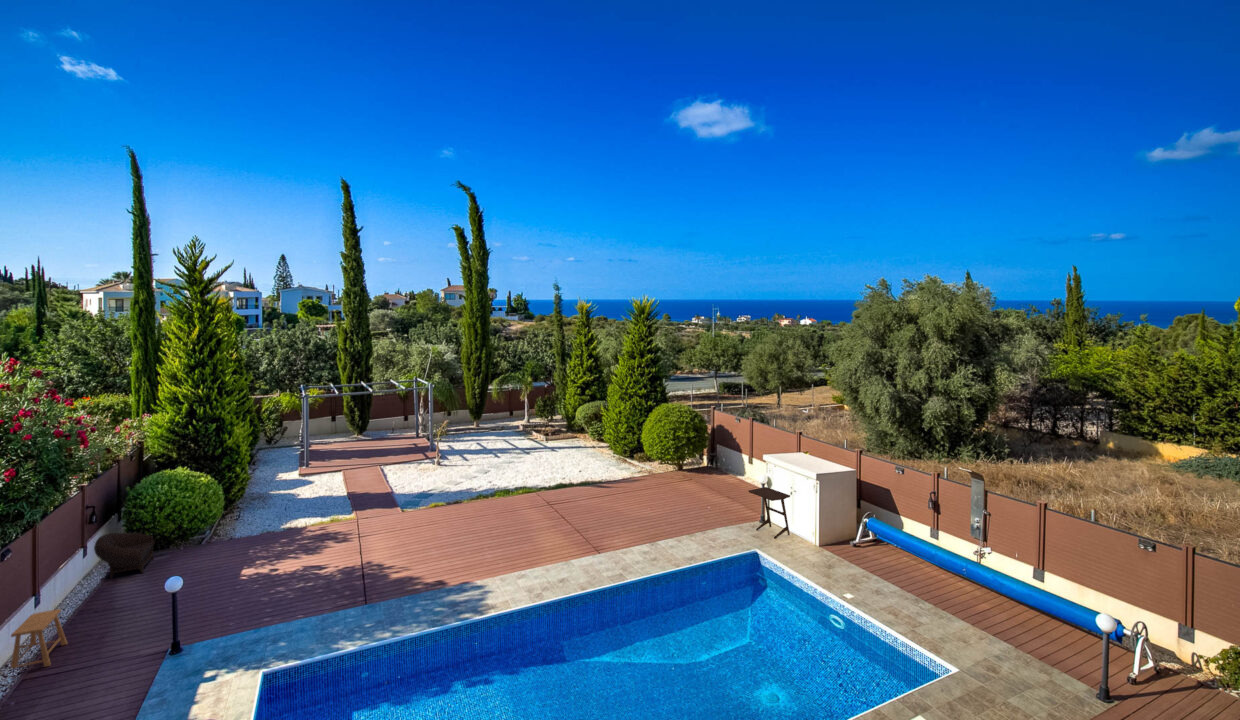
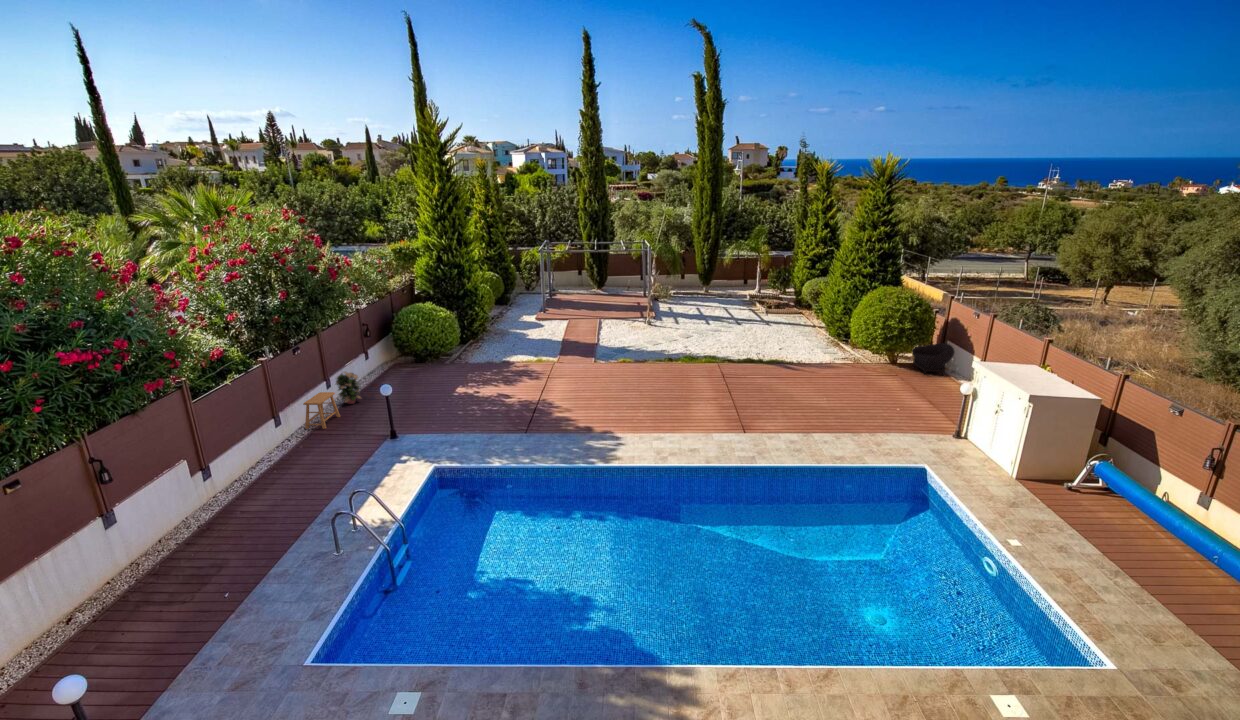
side table: present [749,487,790,538] -> none [941,397,994,458]
armchair: present [94,532,155,578] -> present [911,343,954,375]
decorative plant: none [49,576,97,623] -> present [336,372,361,404]

